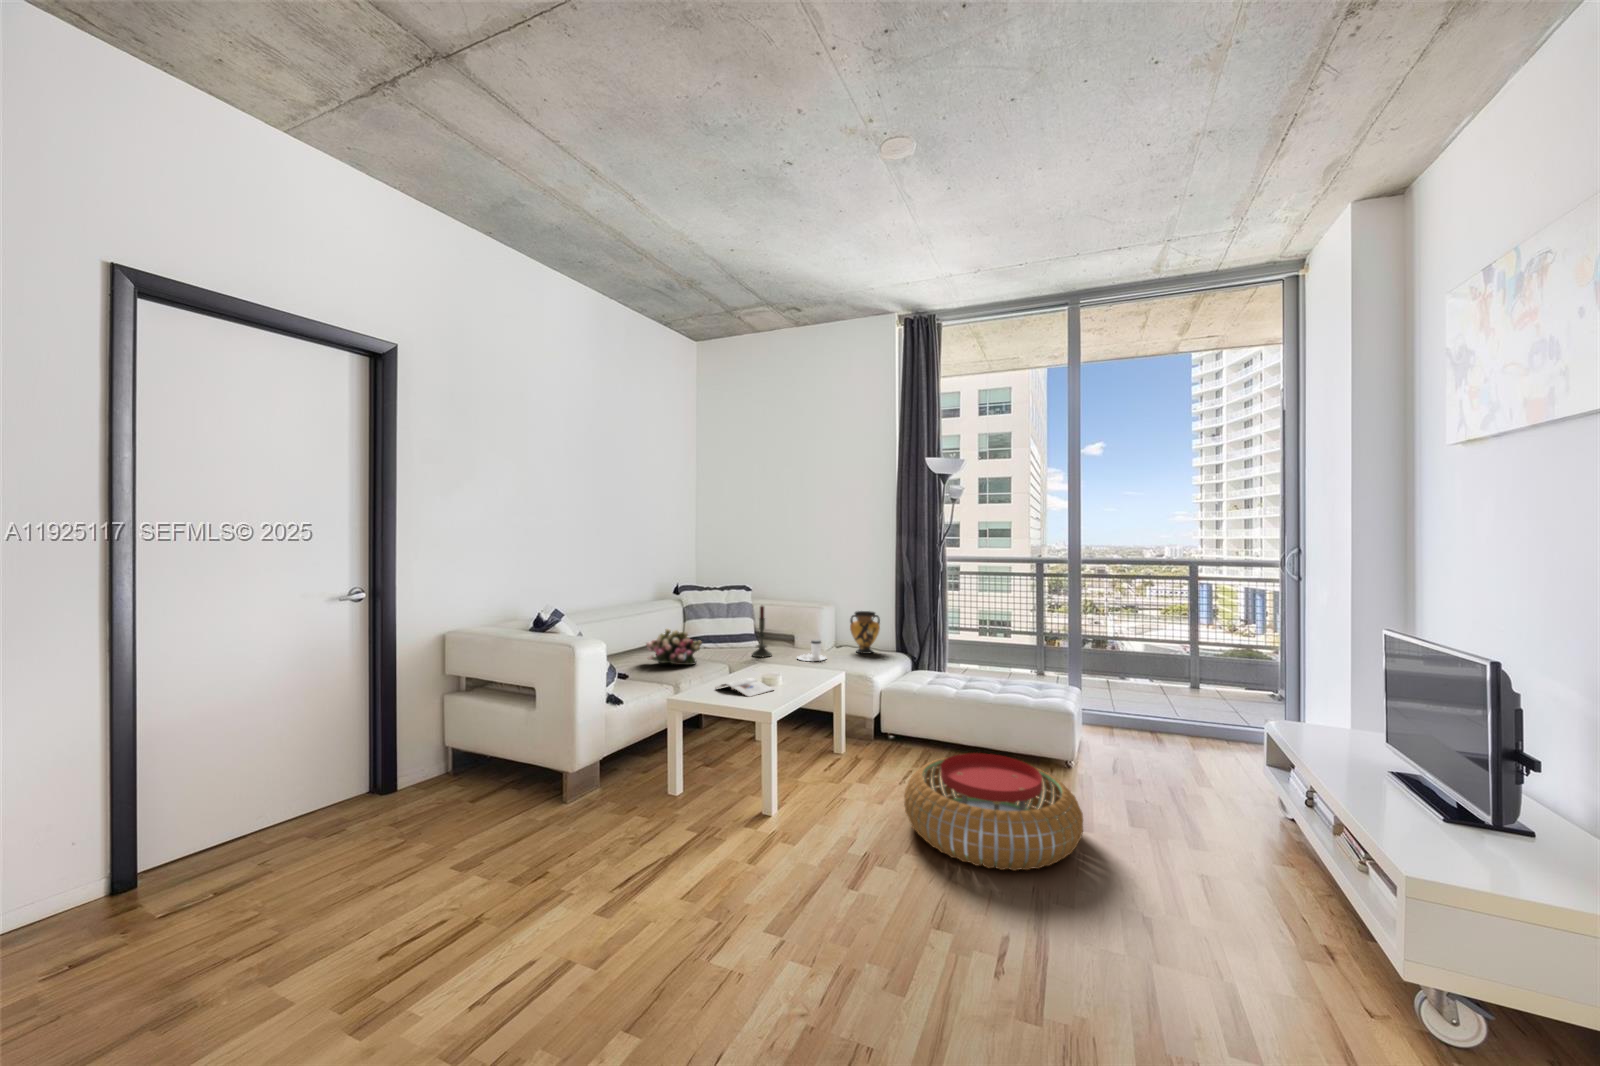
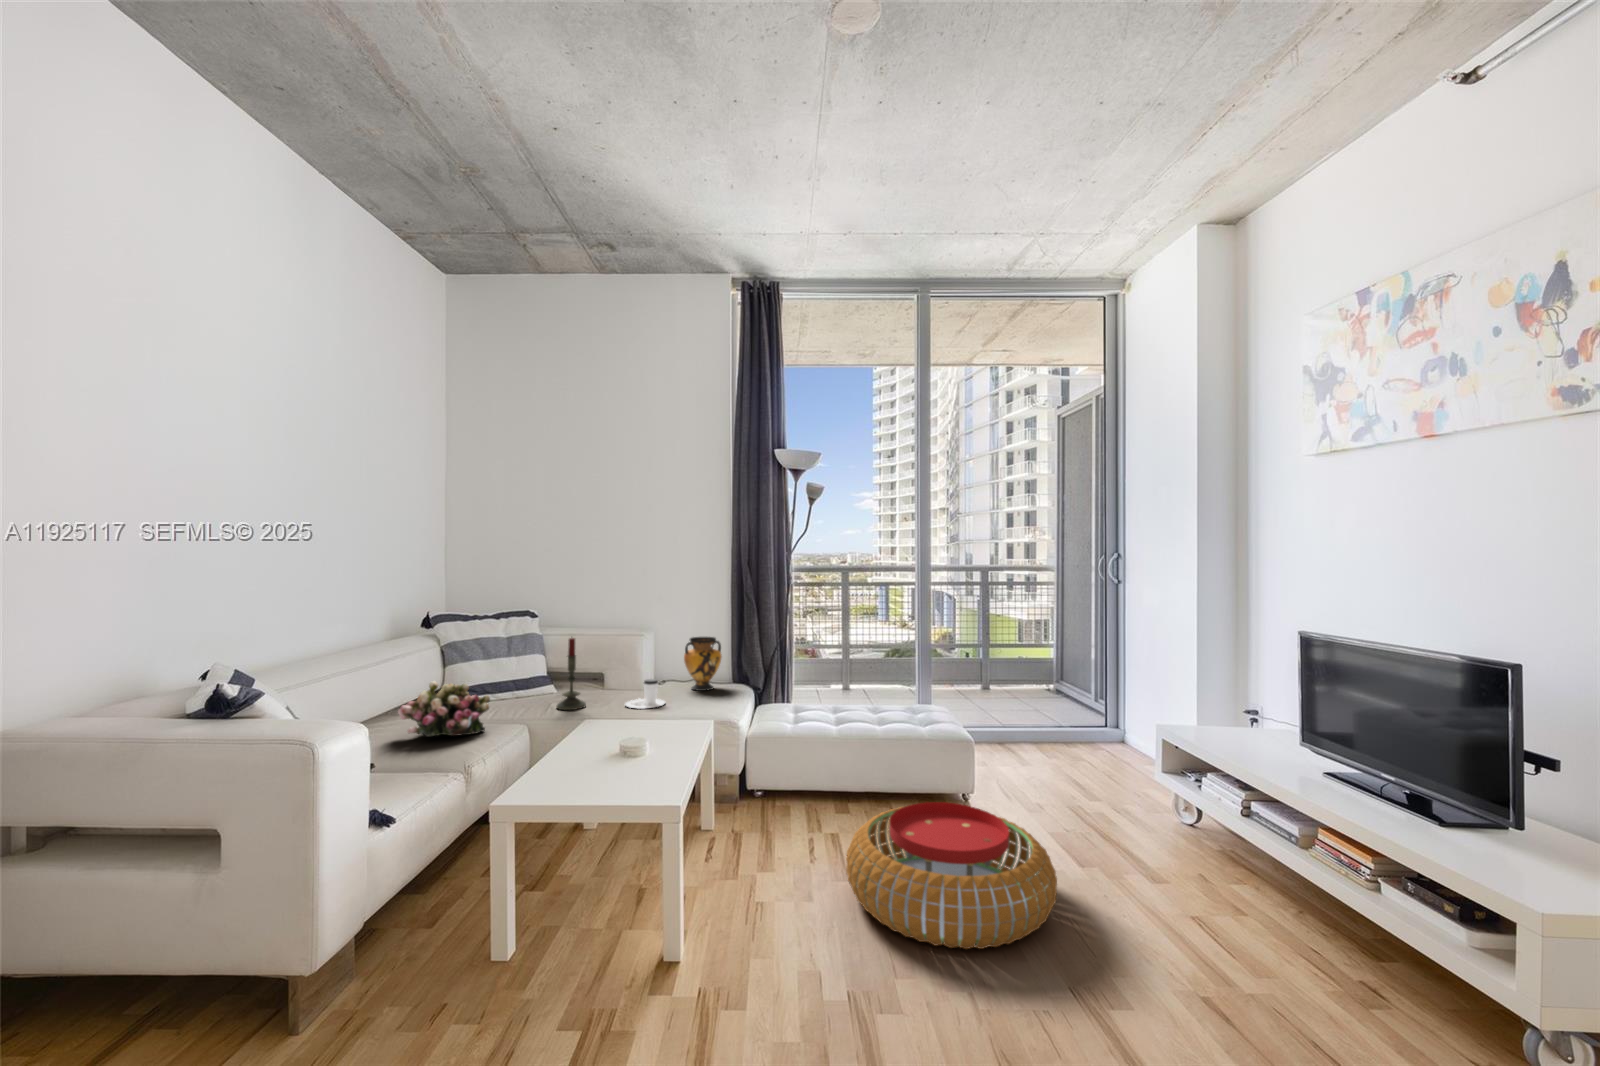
magazine: present [718,678,773,697] -> none [554,744,644,775]

